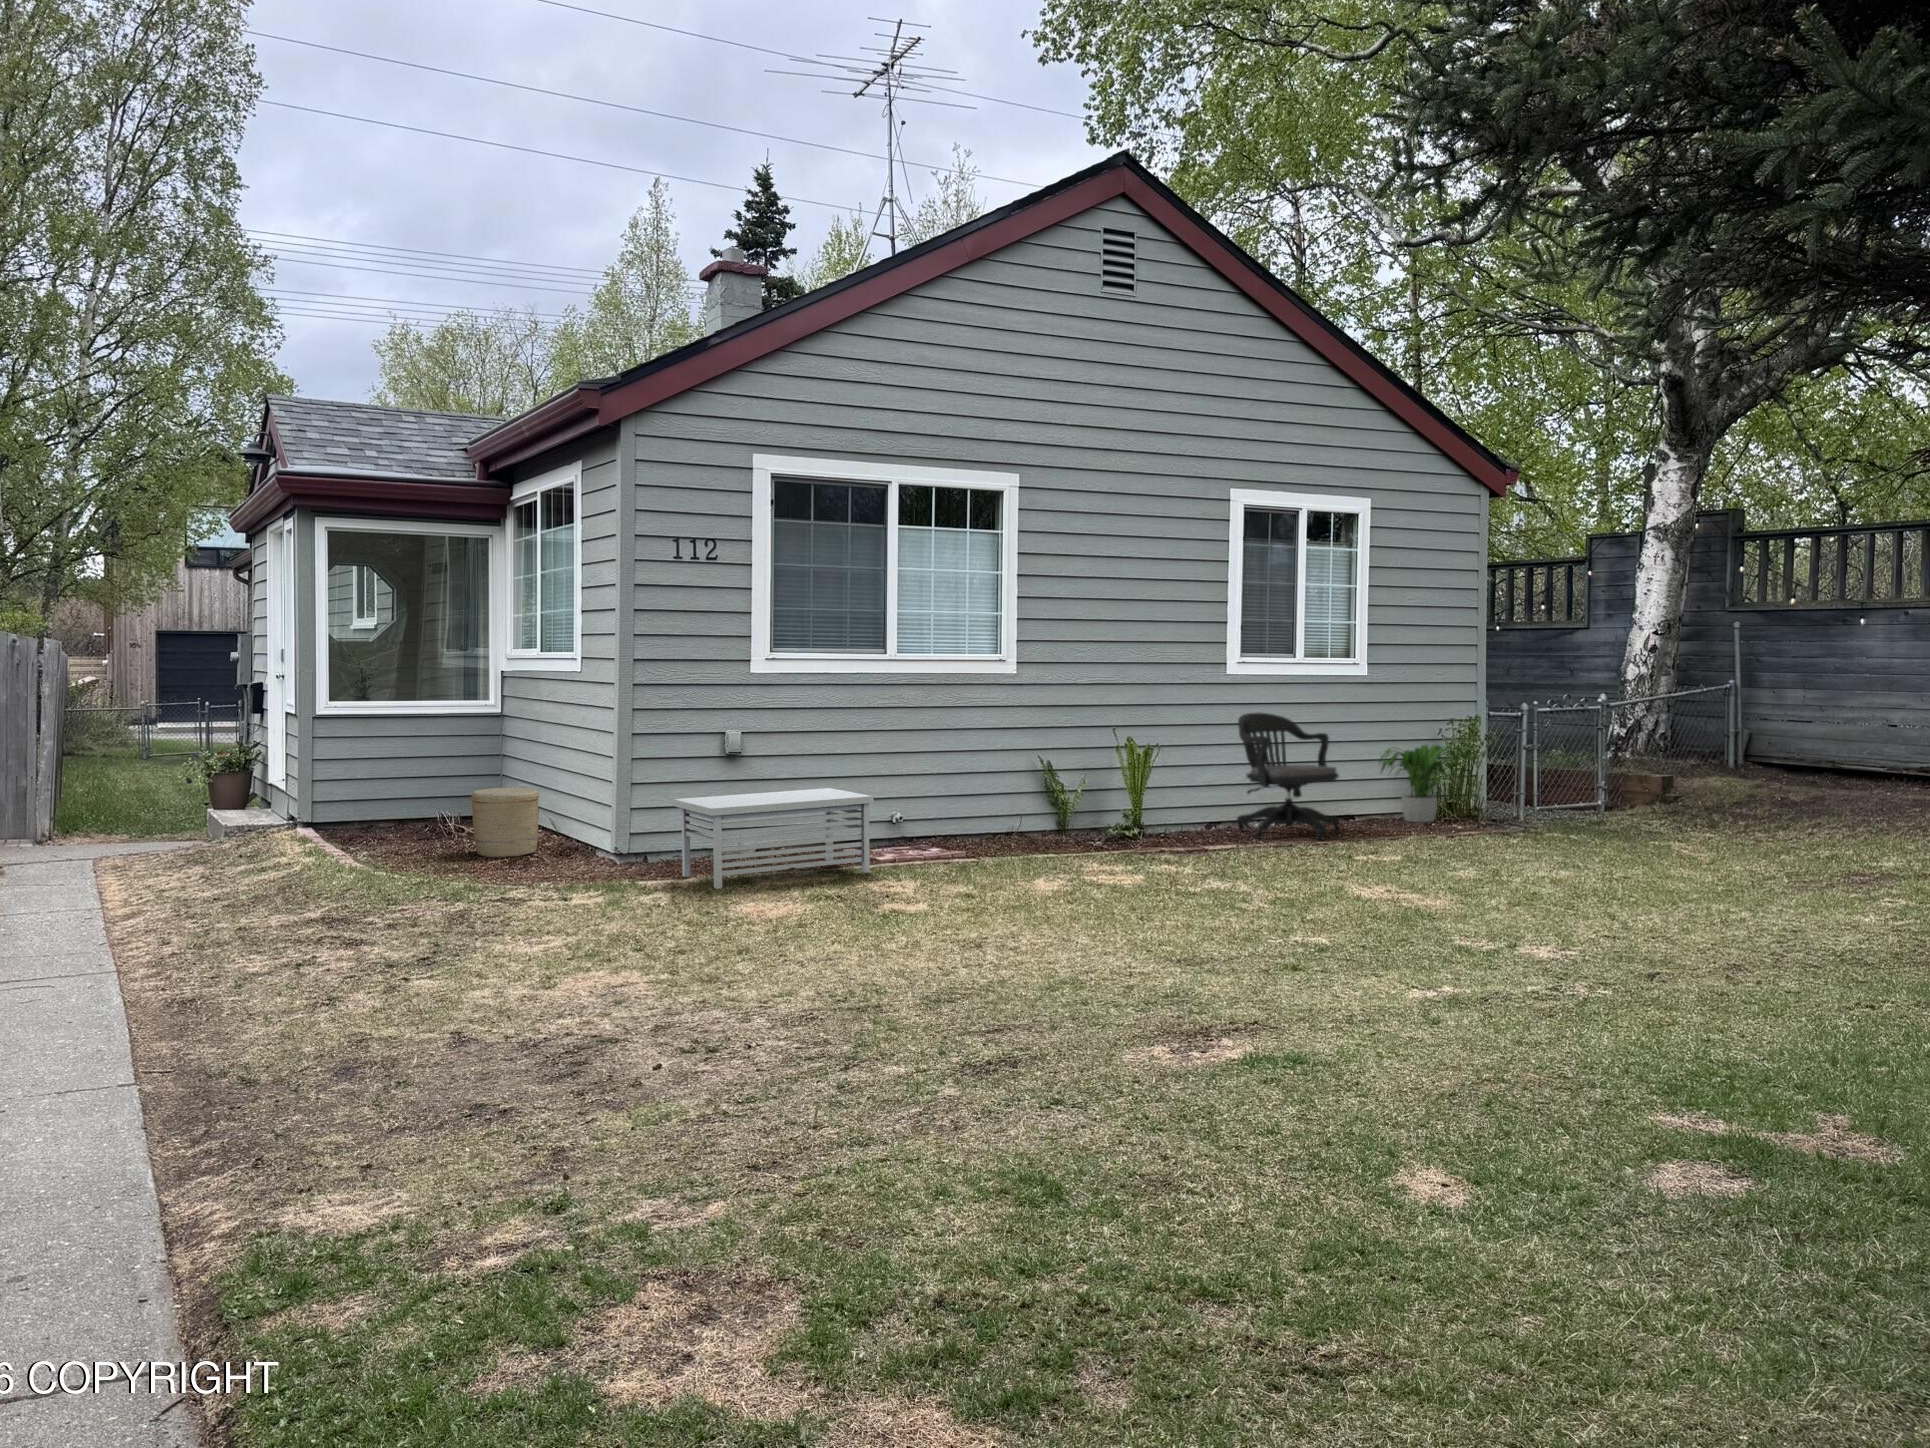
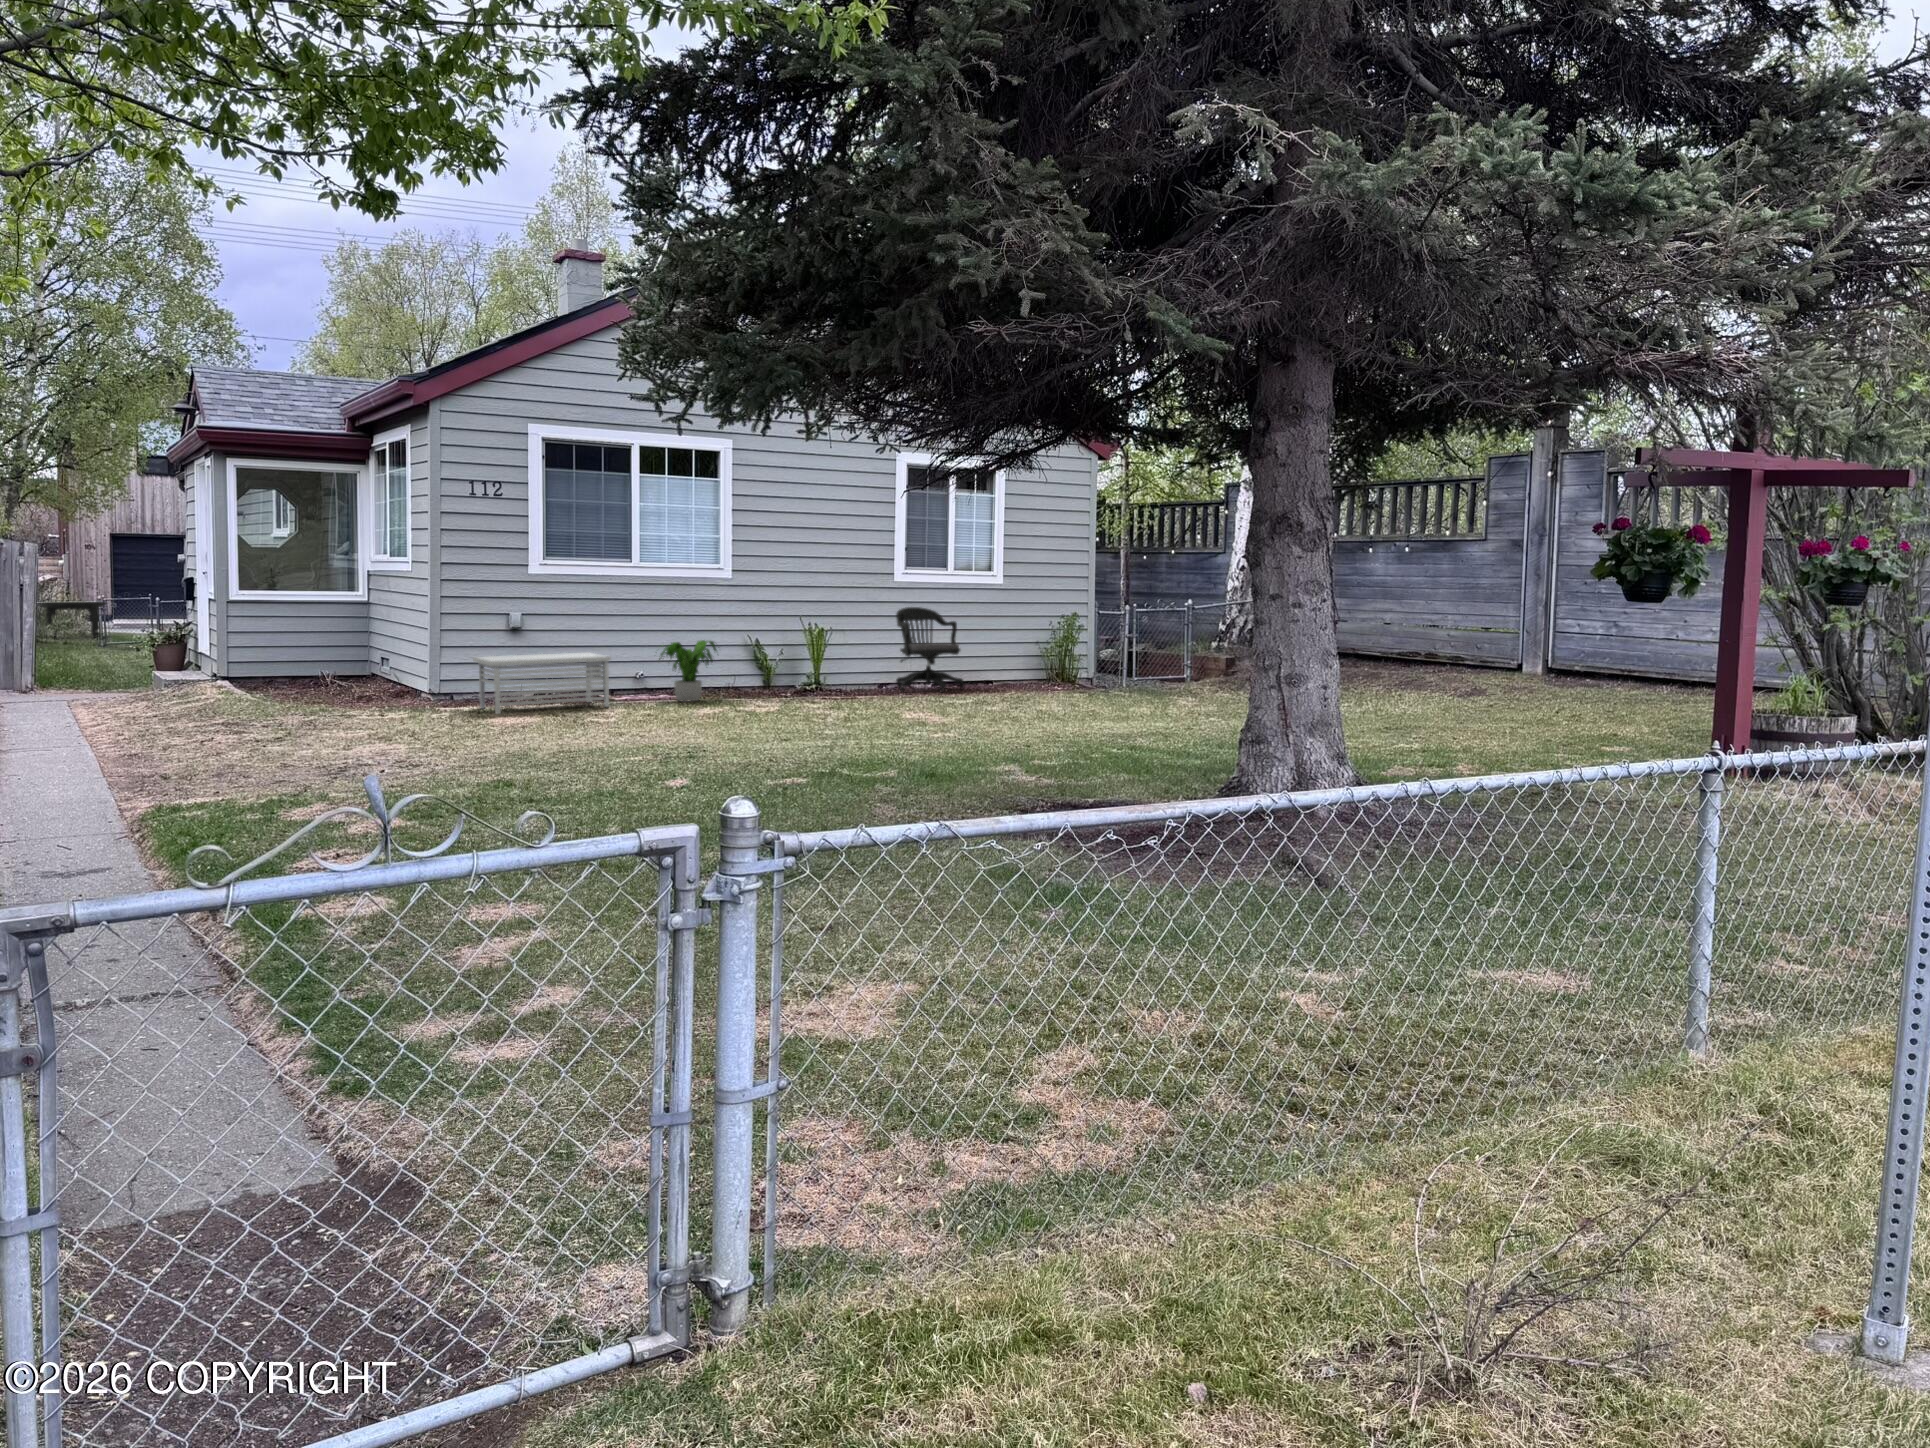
round table: none [72,709,154,755] -> present [40,602,106,638]
potted plant: present [1380,745,1464,822] -> present [659,640,717,701]
woven basket: present [471,788,539,858] -> none [341,653,391,700]

